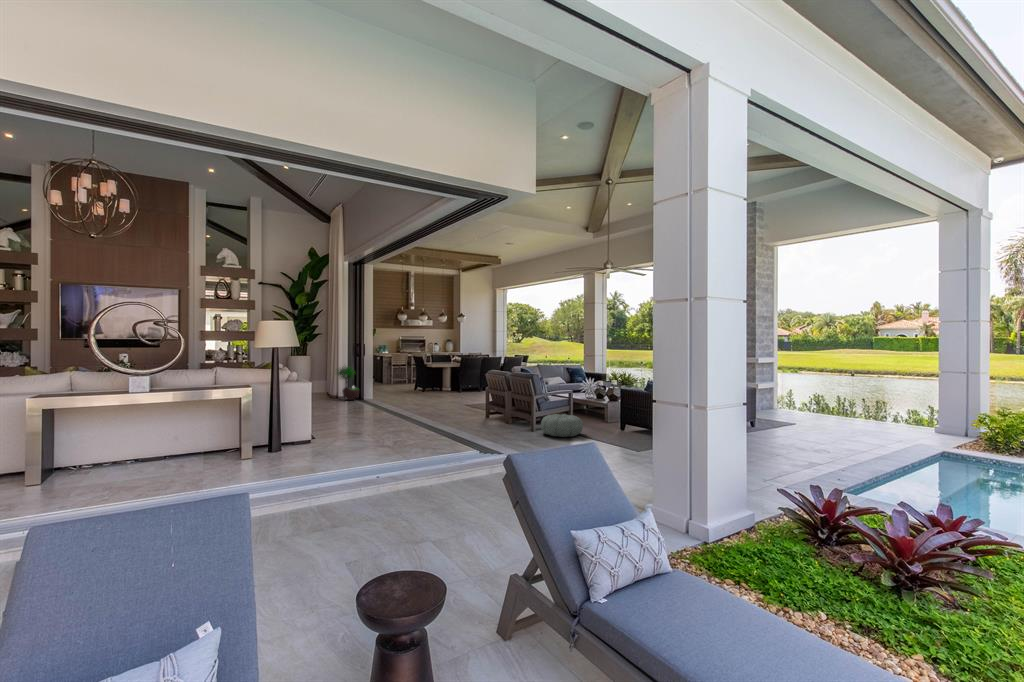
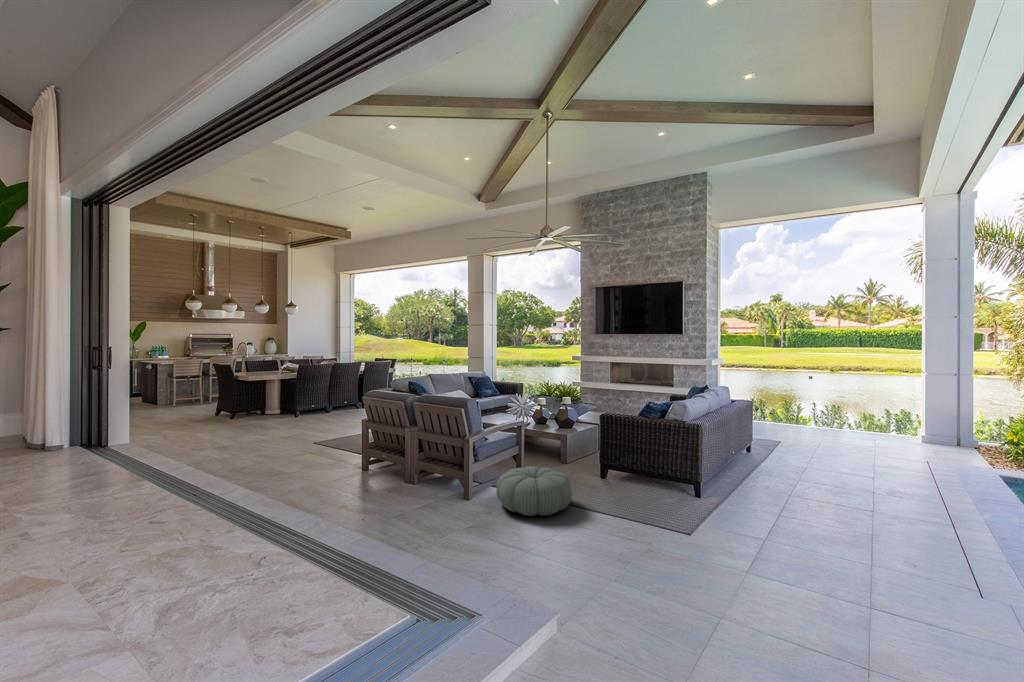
potted tree: present [337,367,359,400] -> none [30,381,97,452]

